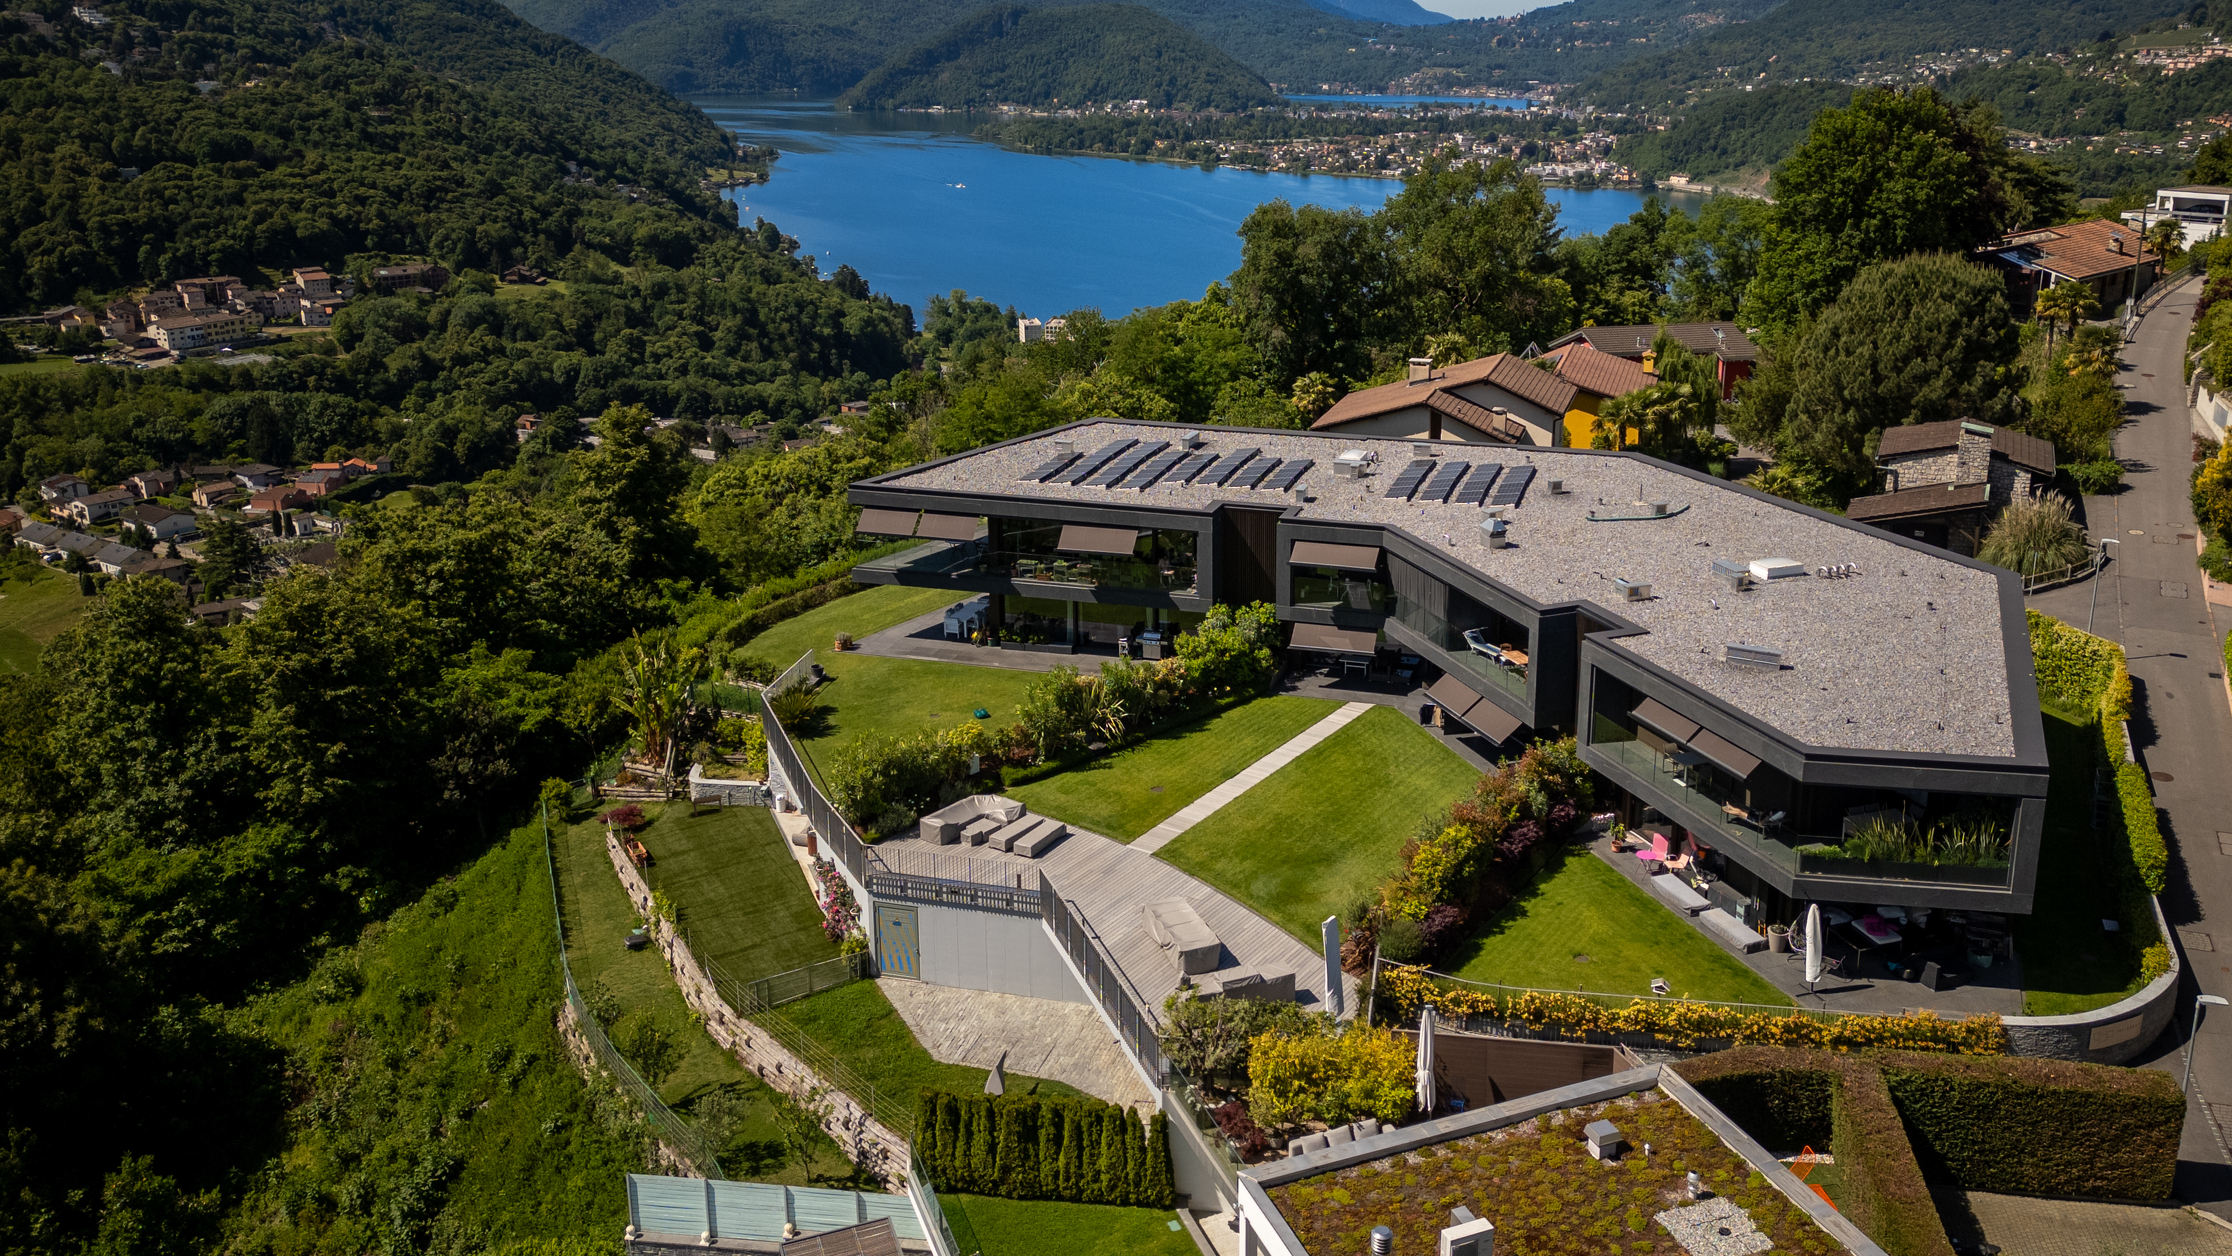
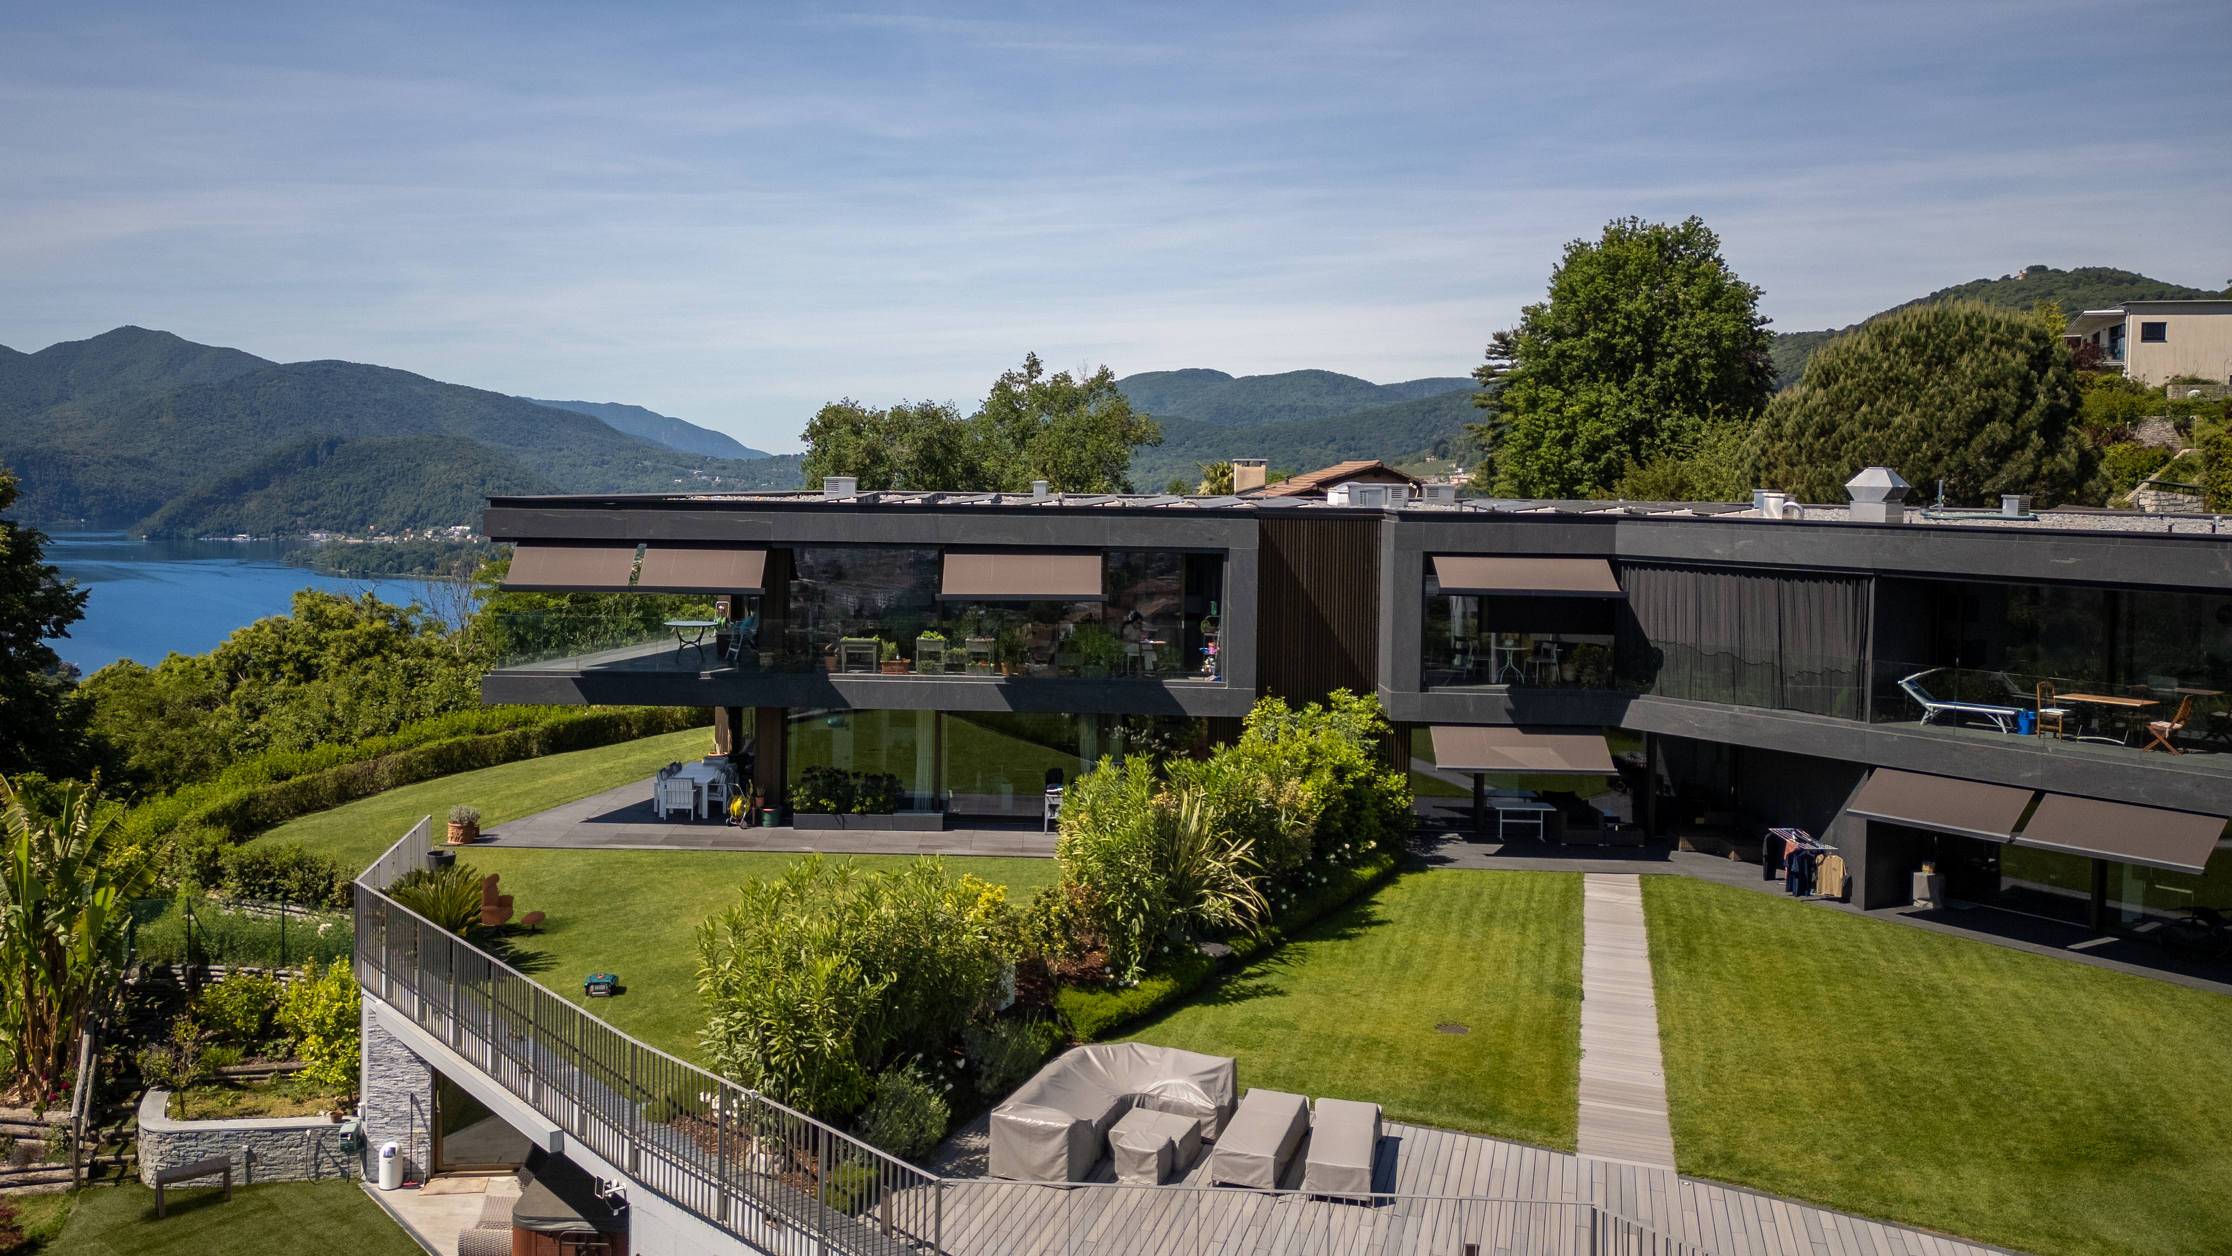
lounge chair: none [813,686,844,715] -> present [480,873,546,938]

